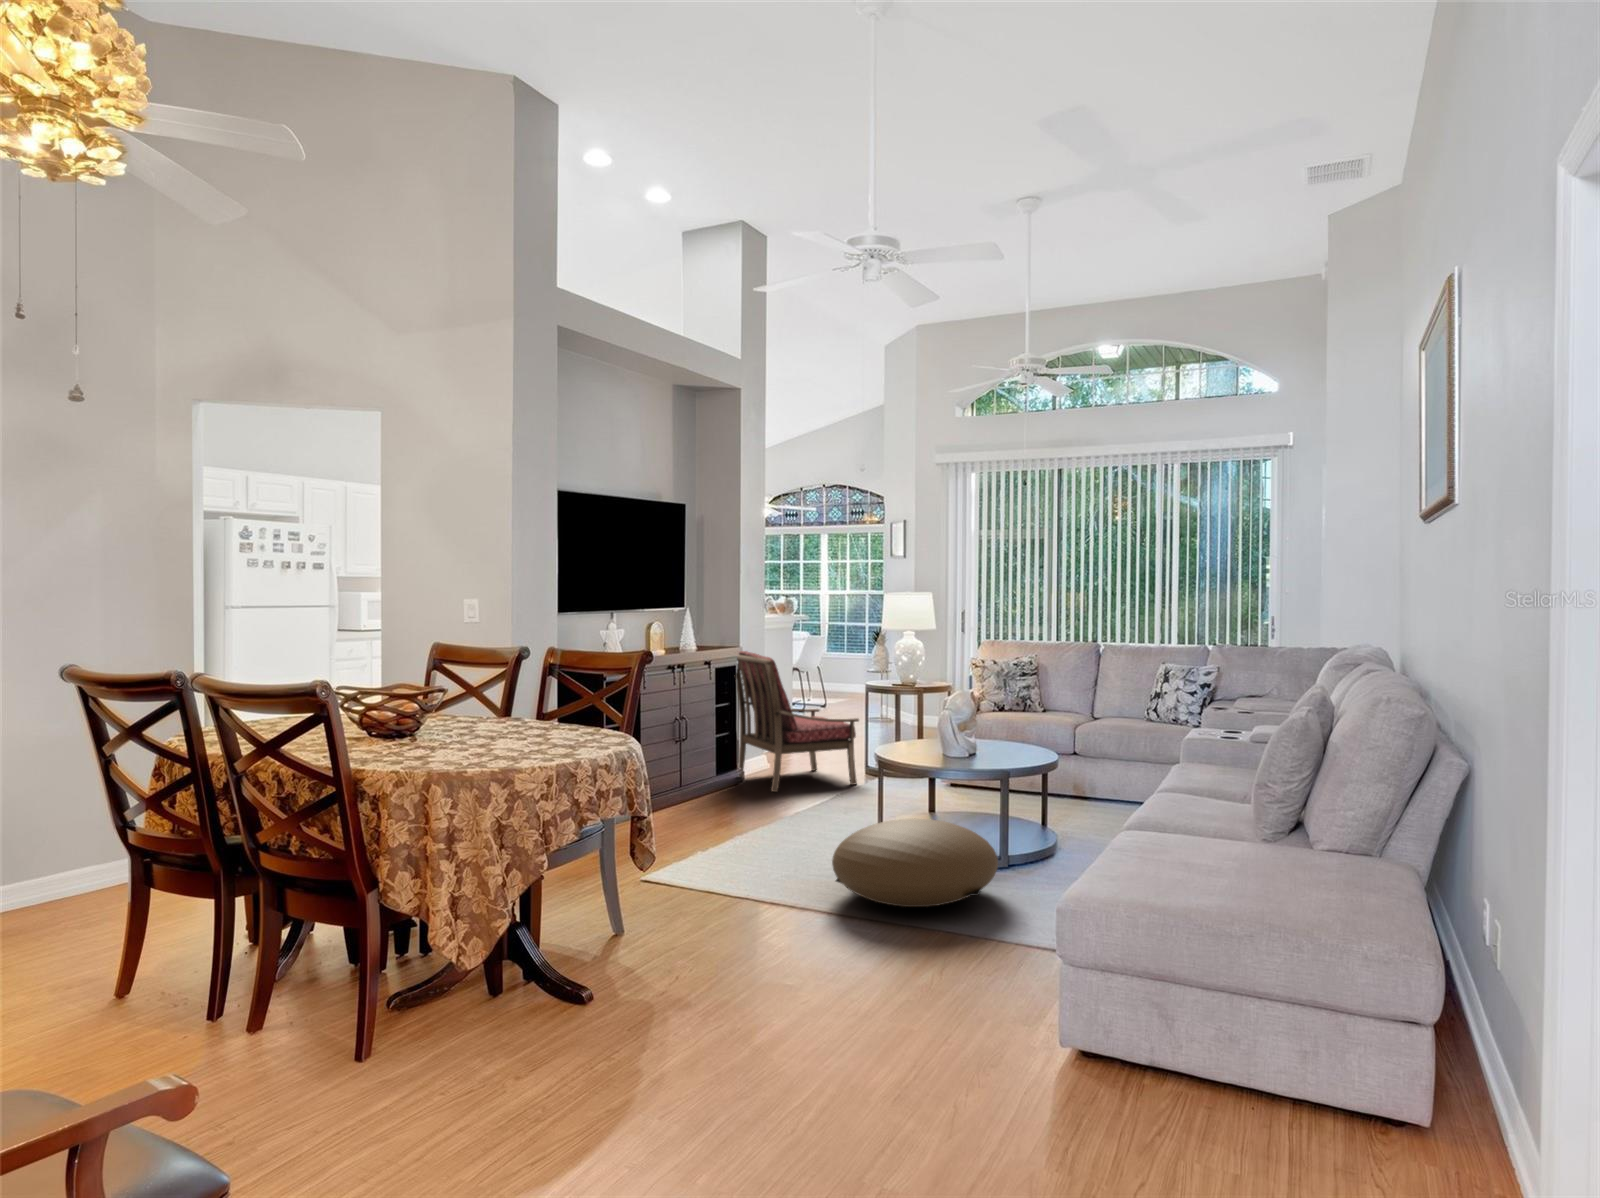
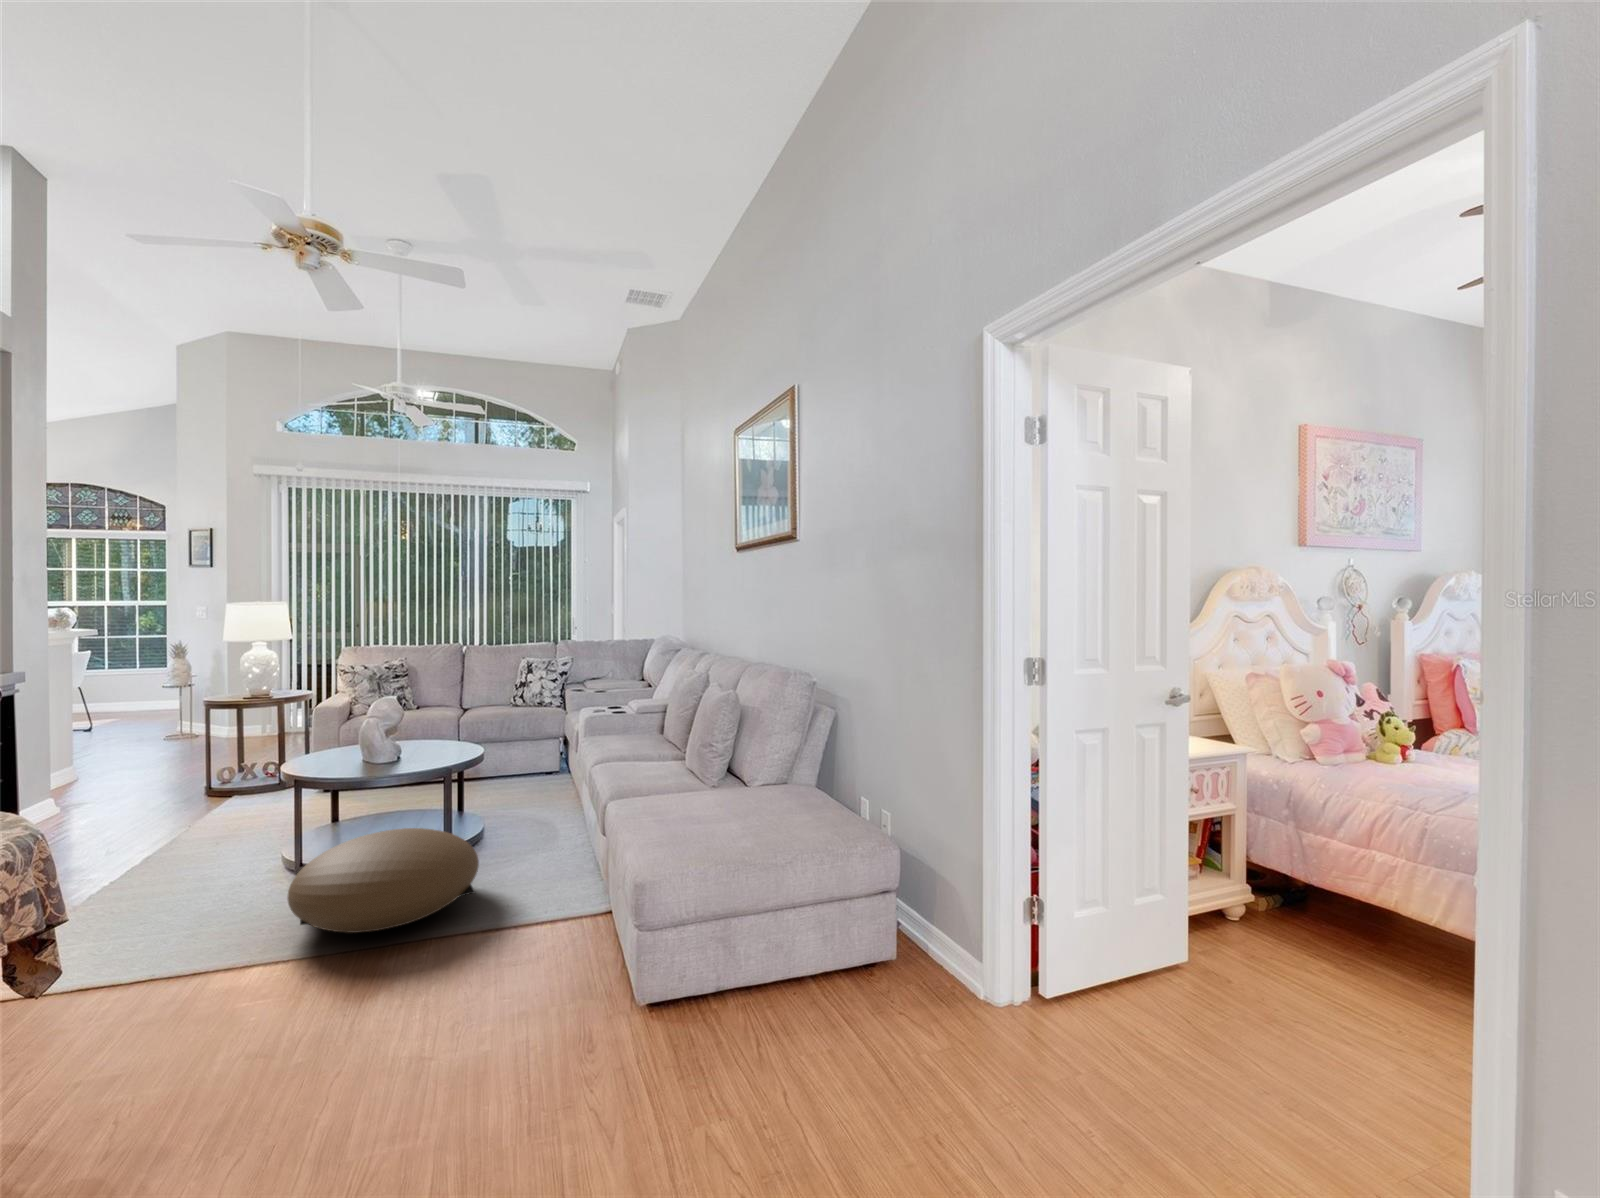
armchair: present [736,651,859,792] -> none [3,676,213,841]

